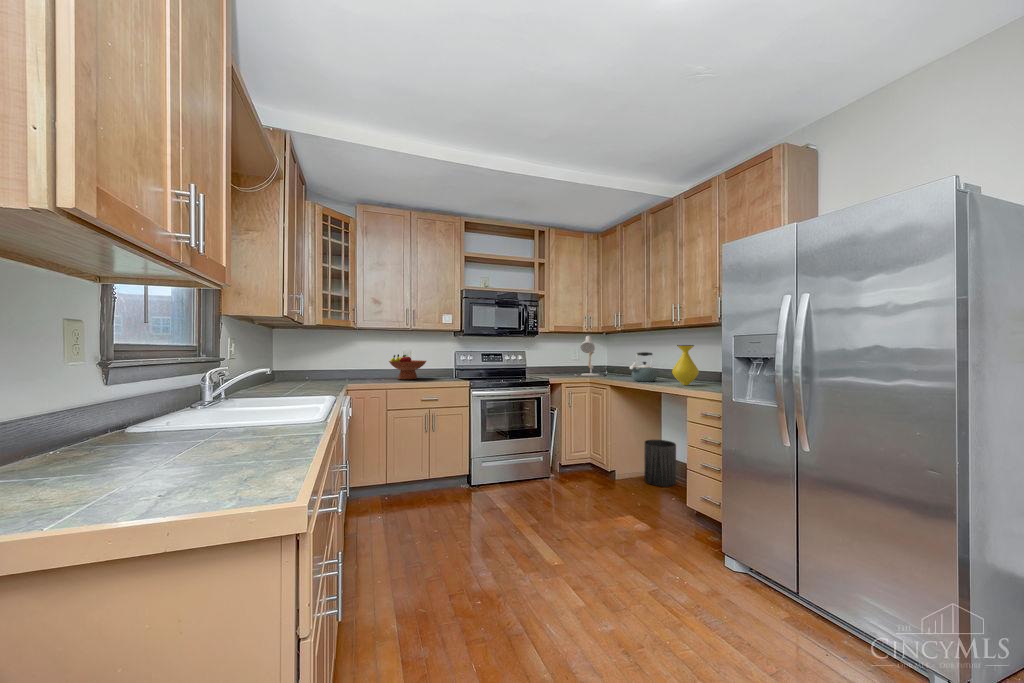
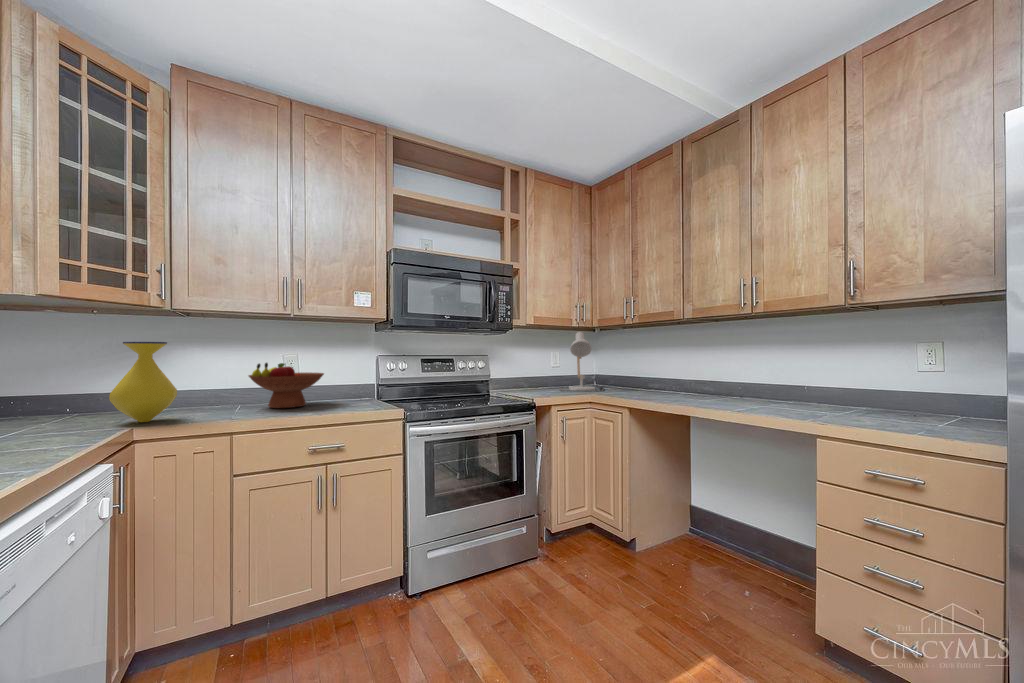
vase: present [672,345,699,385] -> present [109,342,177,422]
kettle: present [630,352,658,382] -> none [661,355,703,401]
trash can: present [644,440,676,487] -> none [679,486,730,565]

